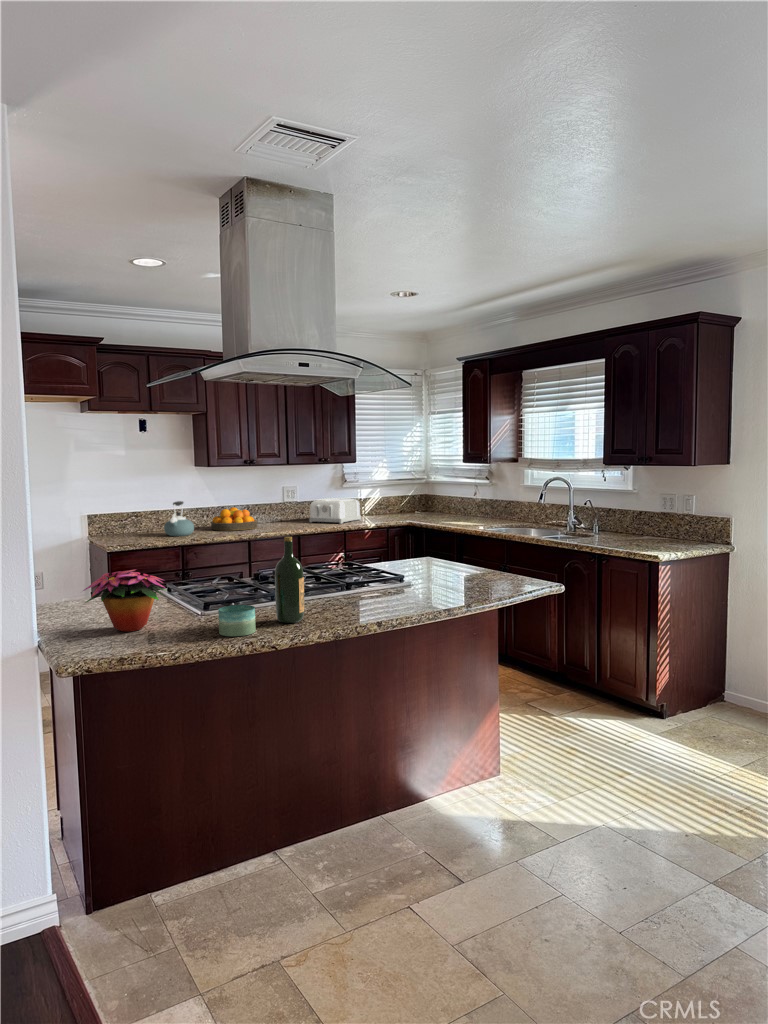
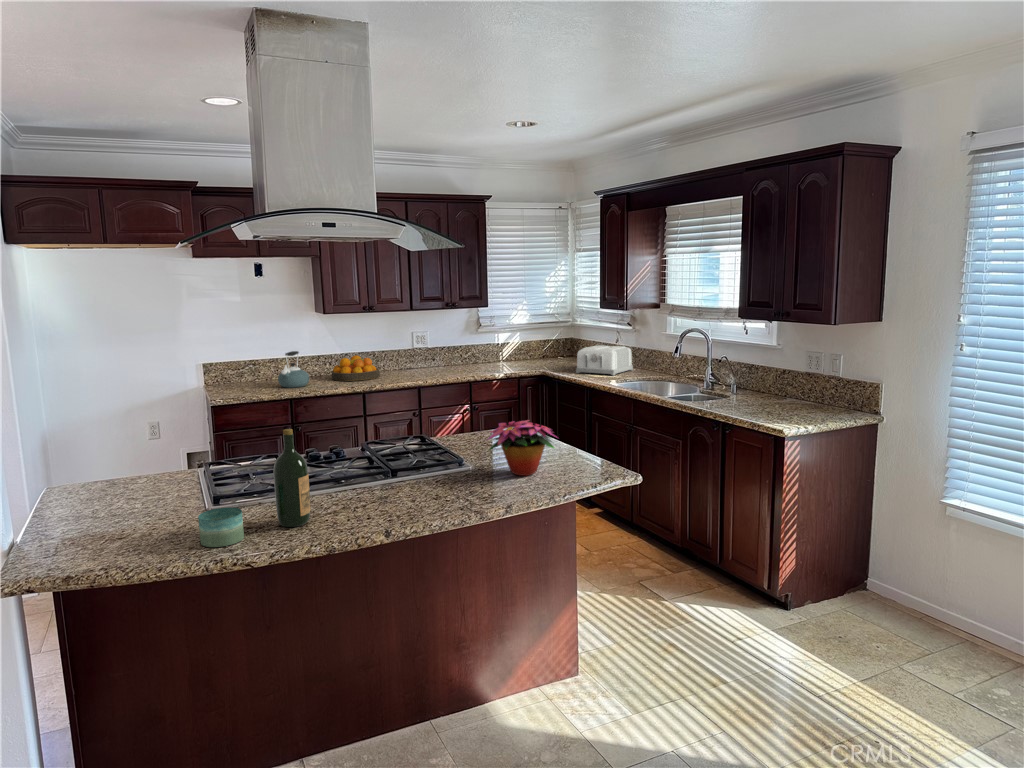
toaster: present [309,499,361,524] -> present [576,345,633,375]
flower arrangement: present [83,570,165,632] -> present [488,420,554,476]

